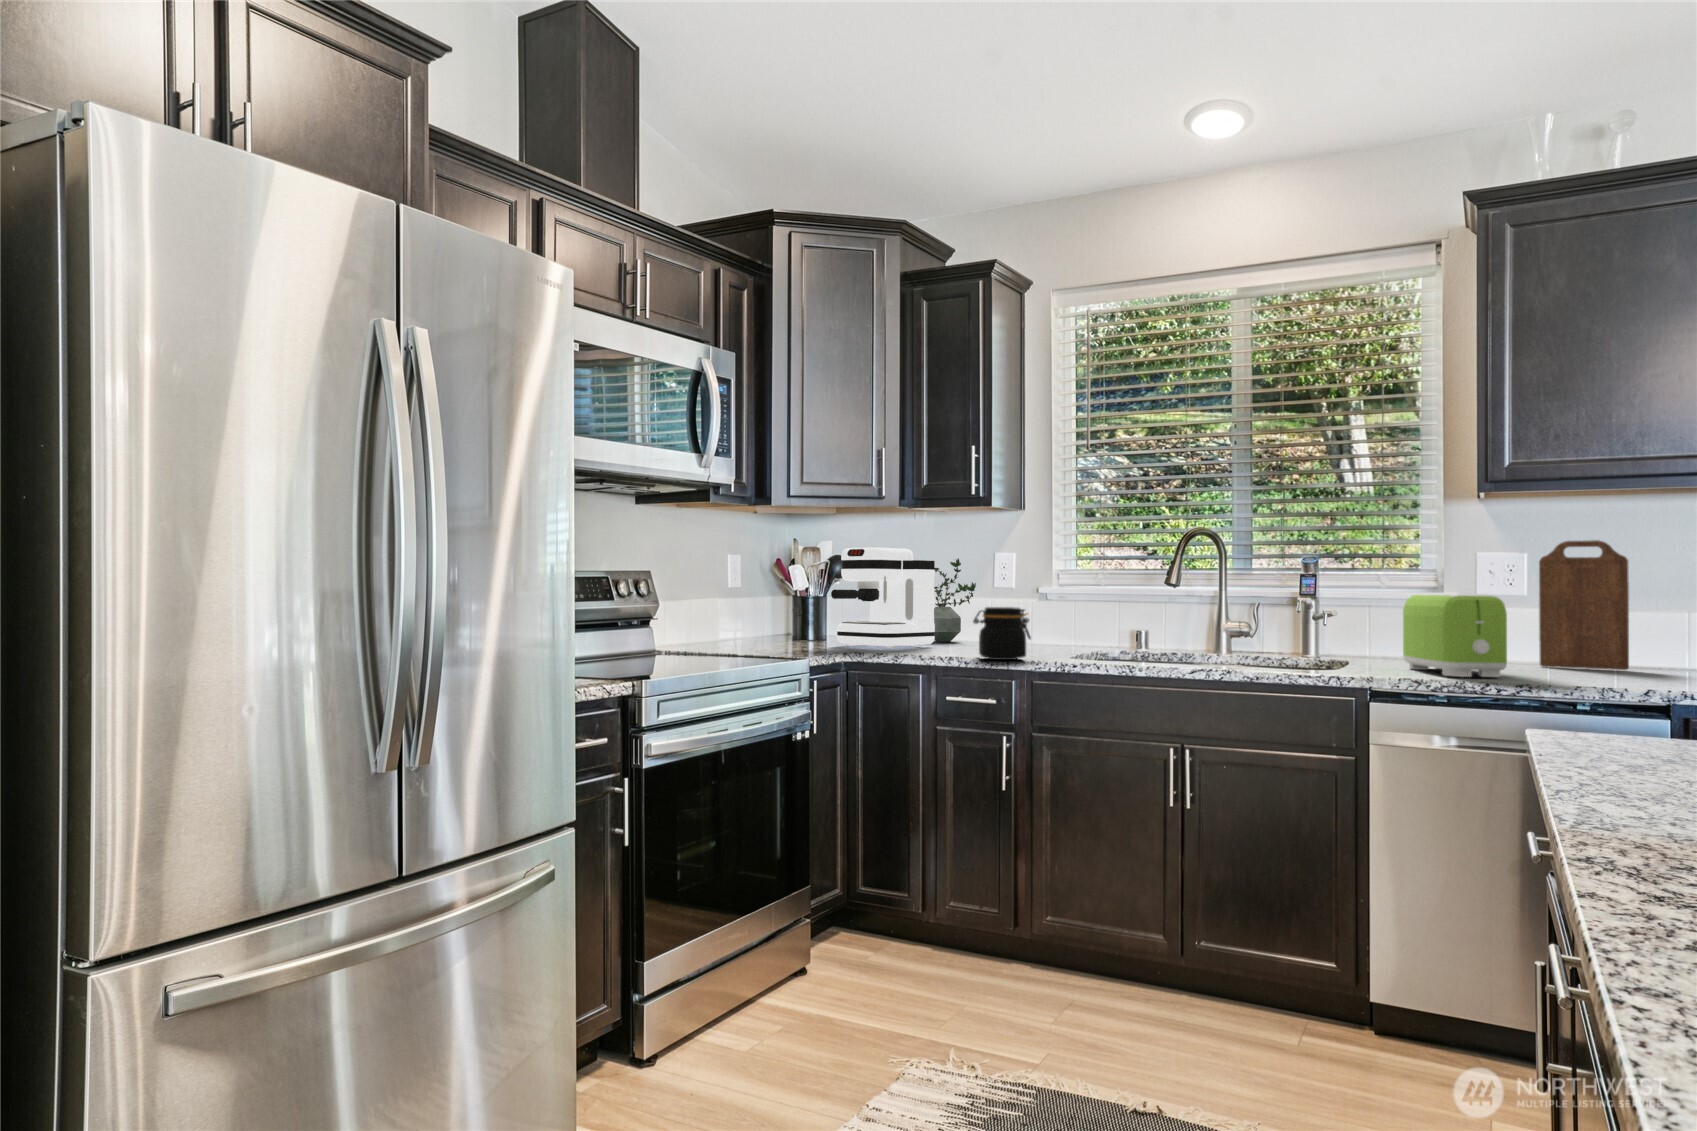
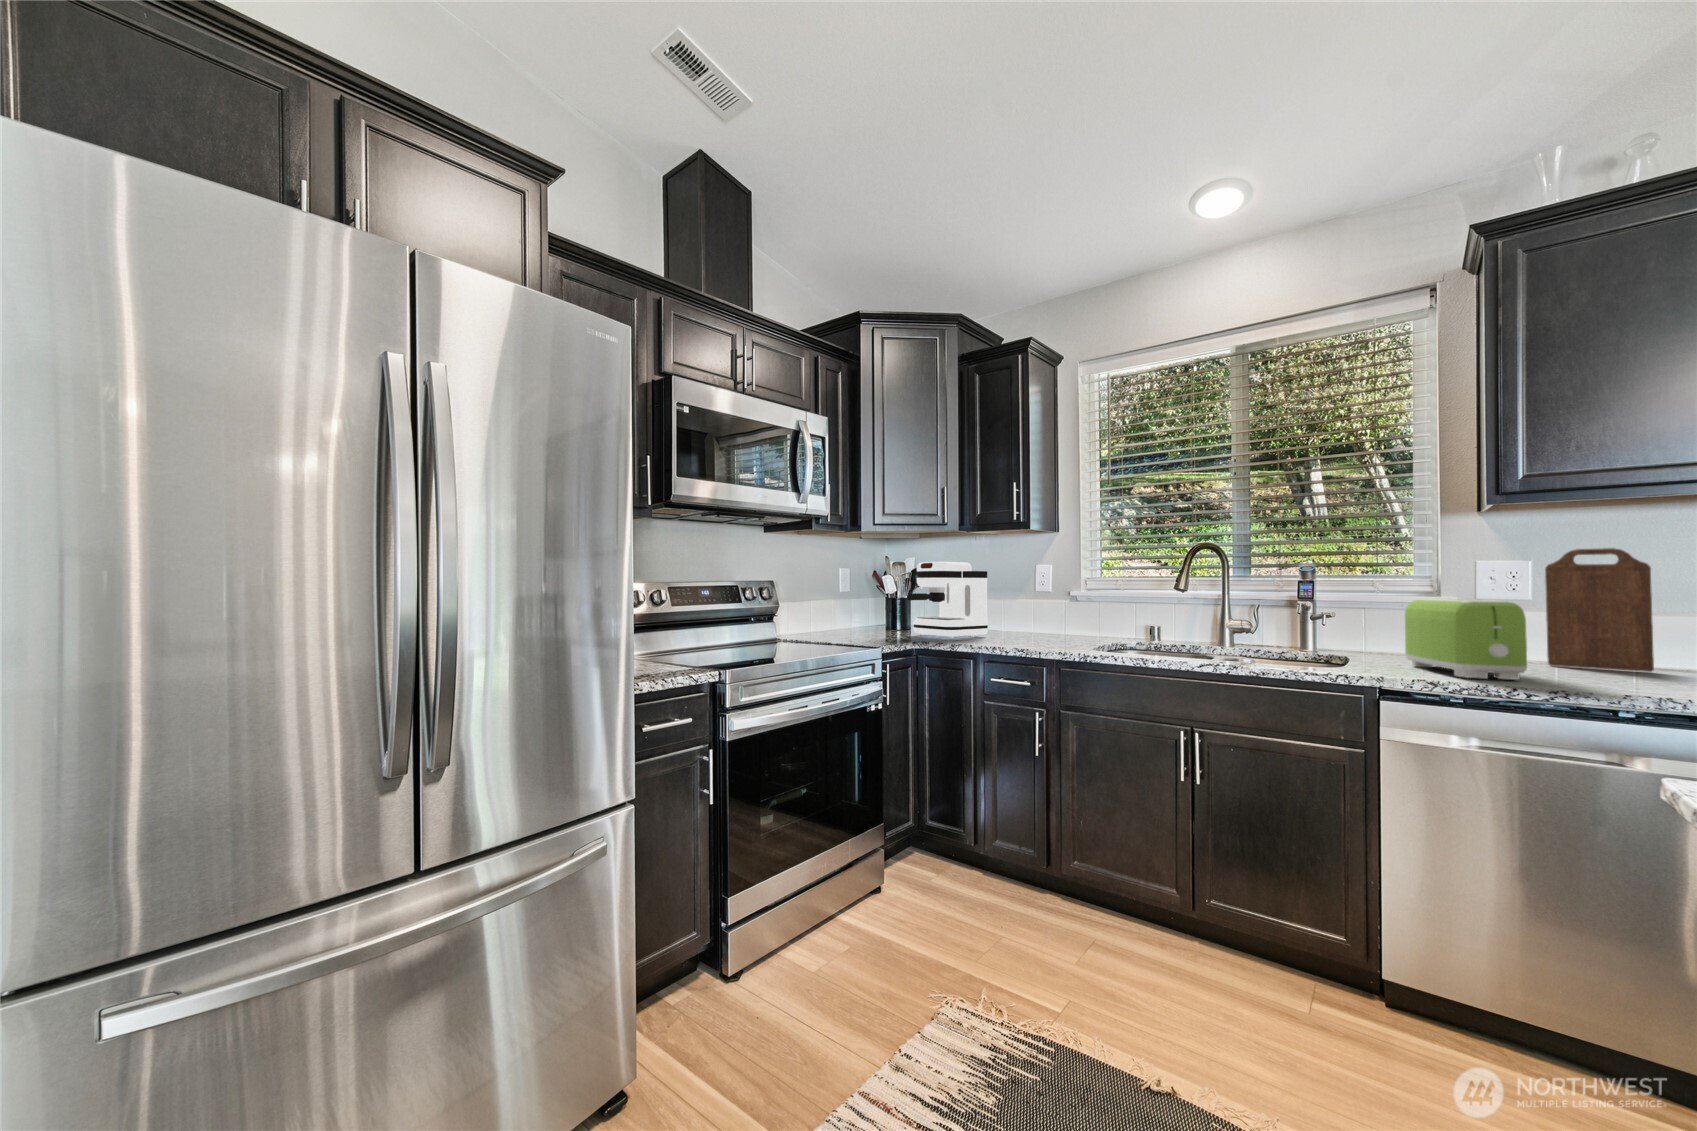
potted plant: present [934,558,976,642] -> none [981,569,1023,632]
jar: present [973,607,1031,660] -> none [1012,608,1060,651]

